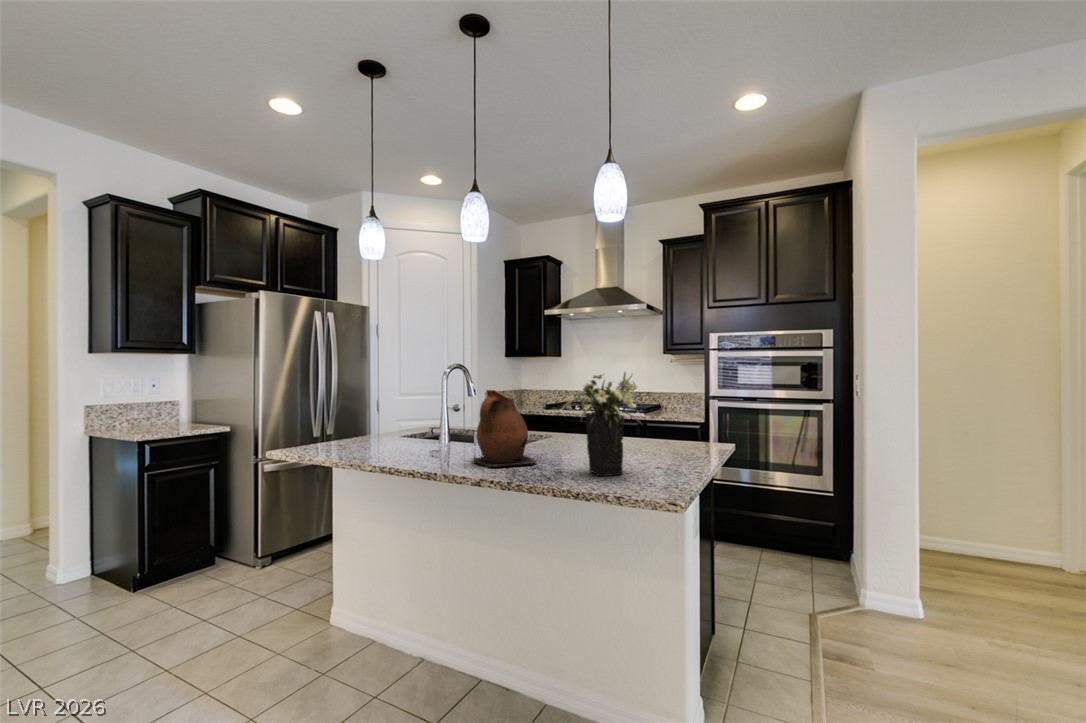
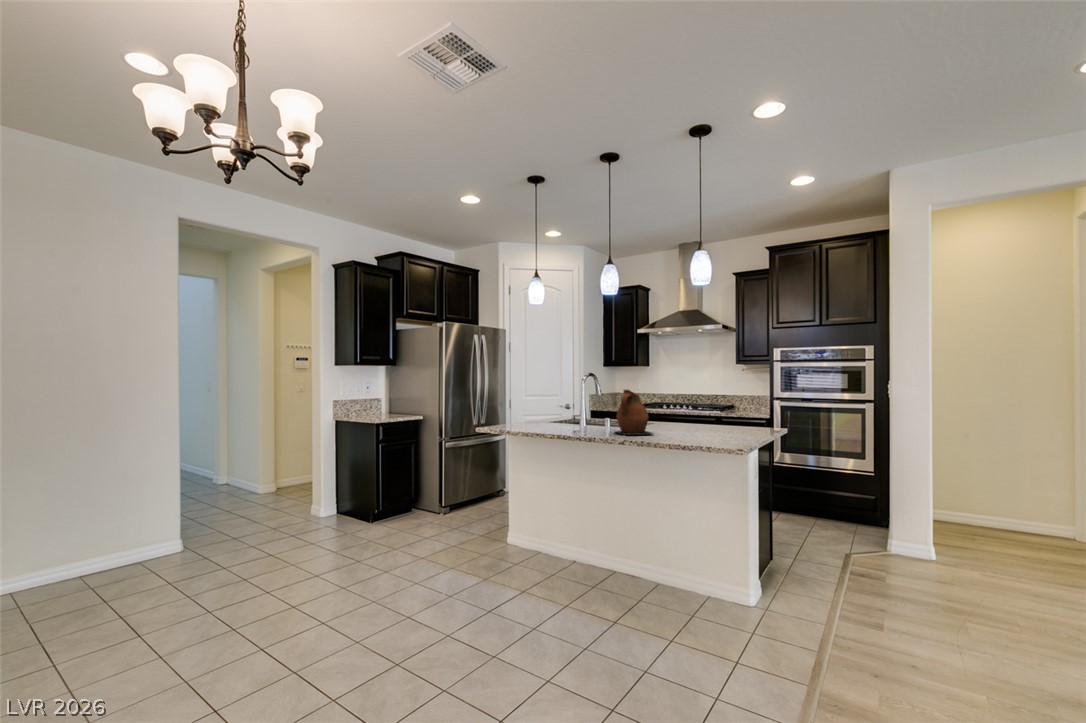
flower arrangement: present [558,373,642,476] -> none [671,378,722,440]

